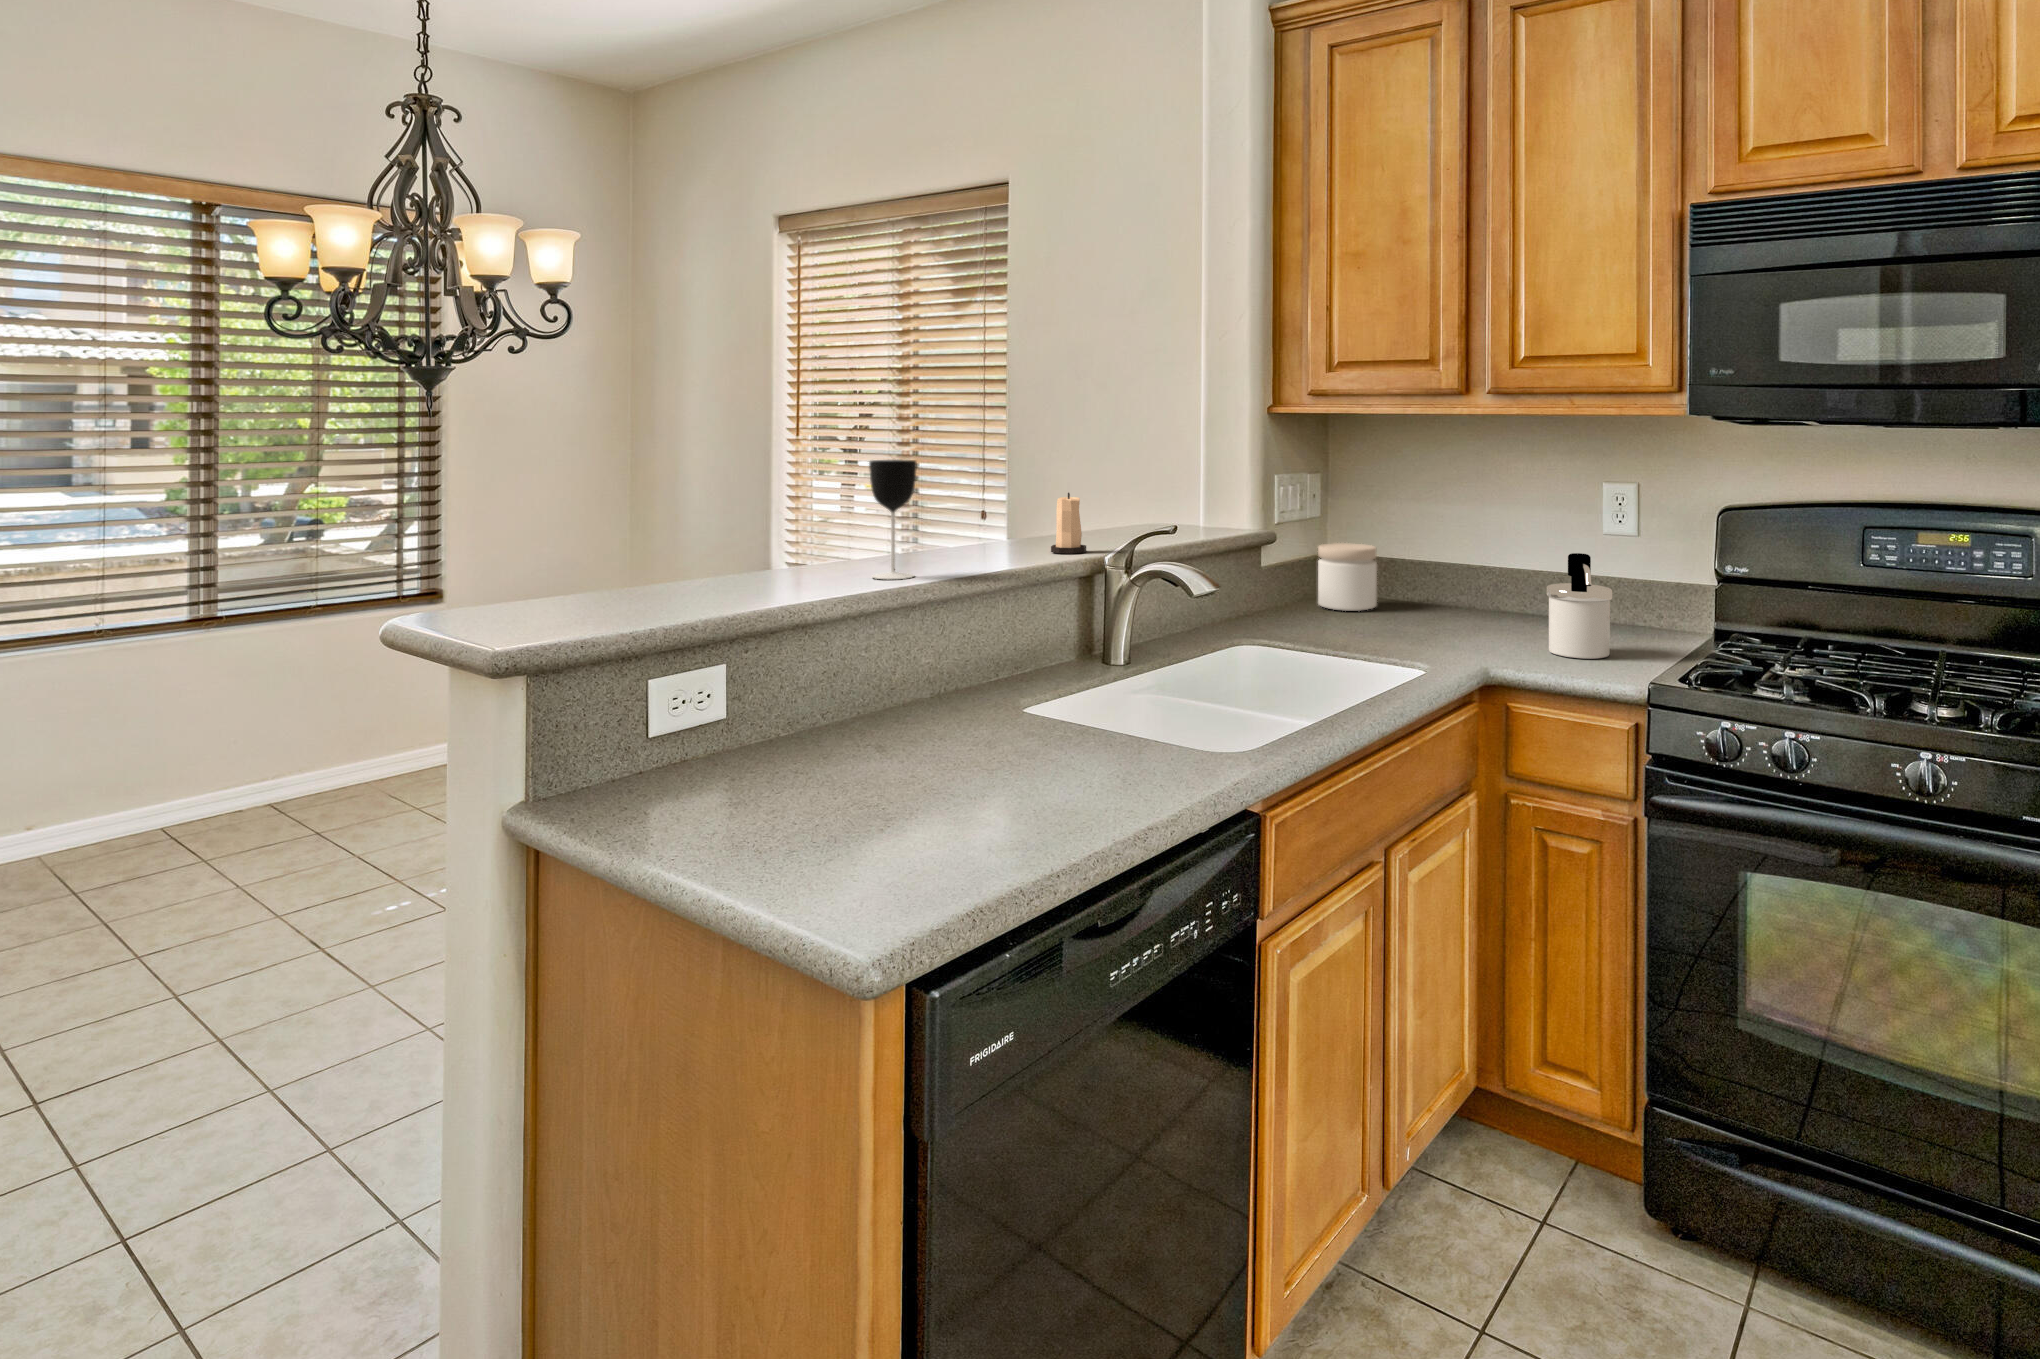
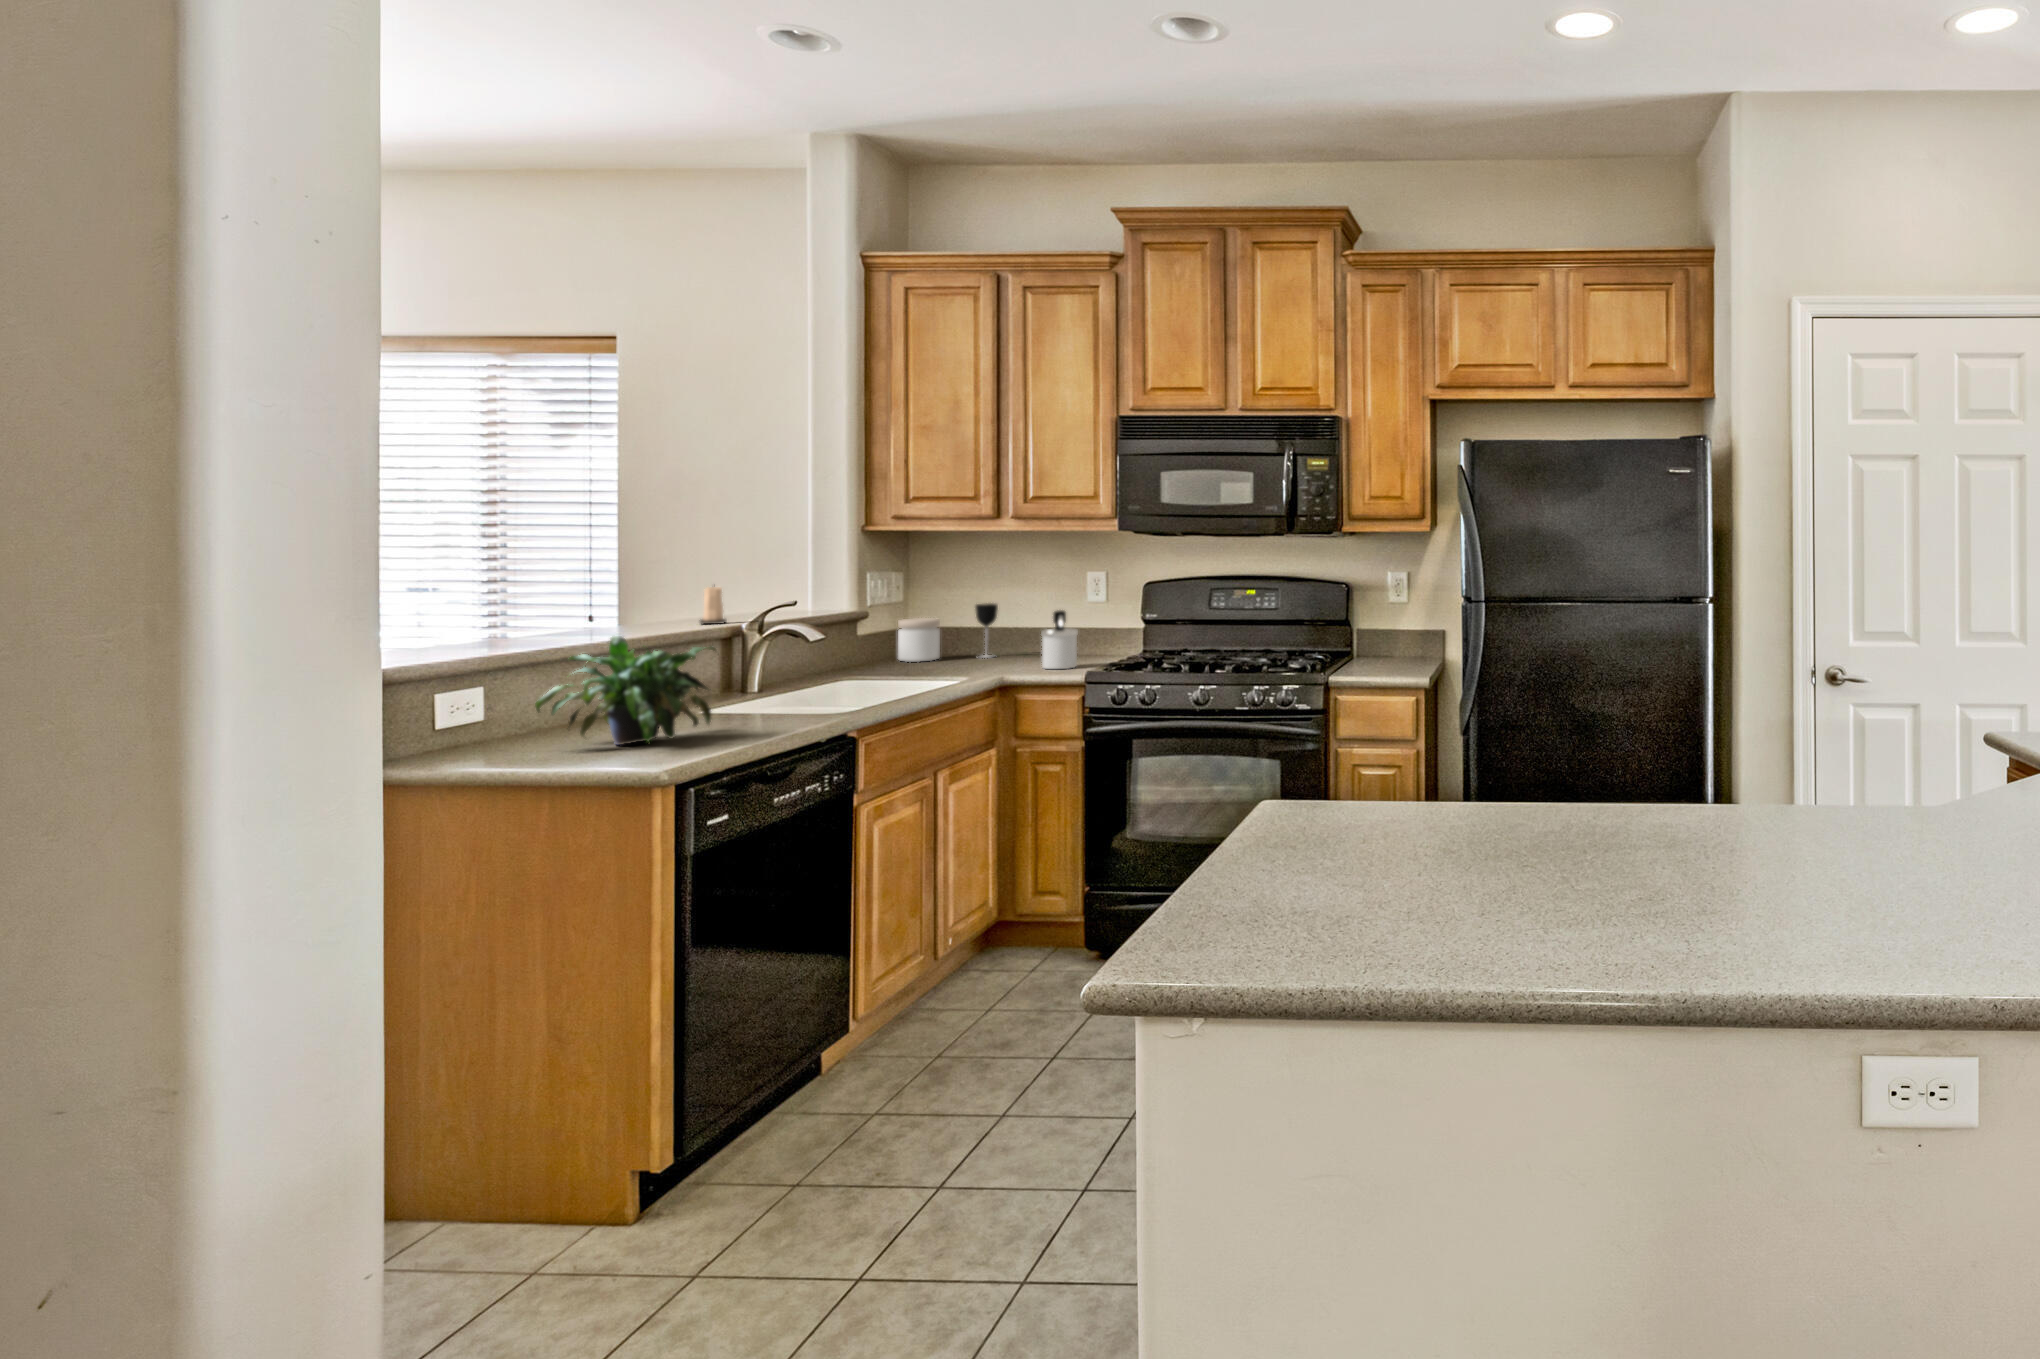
wine glass: present [869,460,916,579] -> present [975,603,998,657]
potted plant: none [752,611,1022,827] -> present [535,636,715,745]

